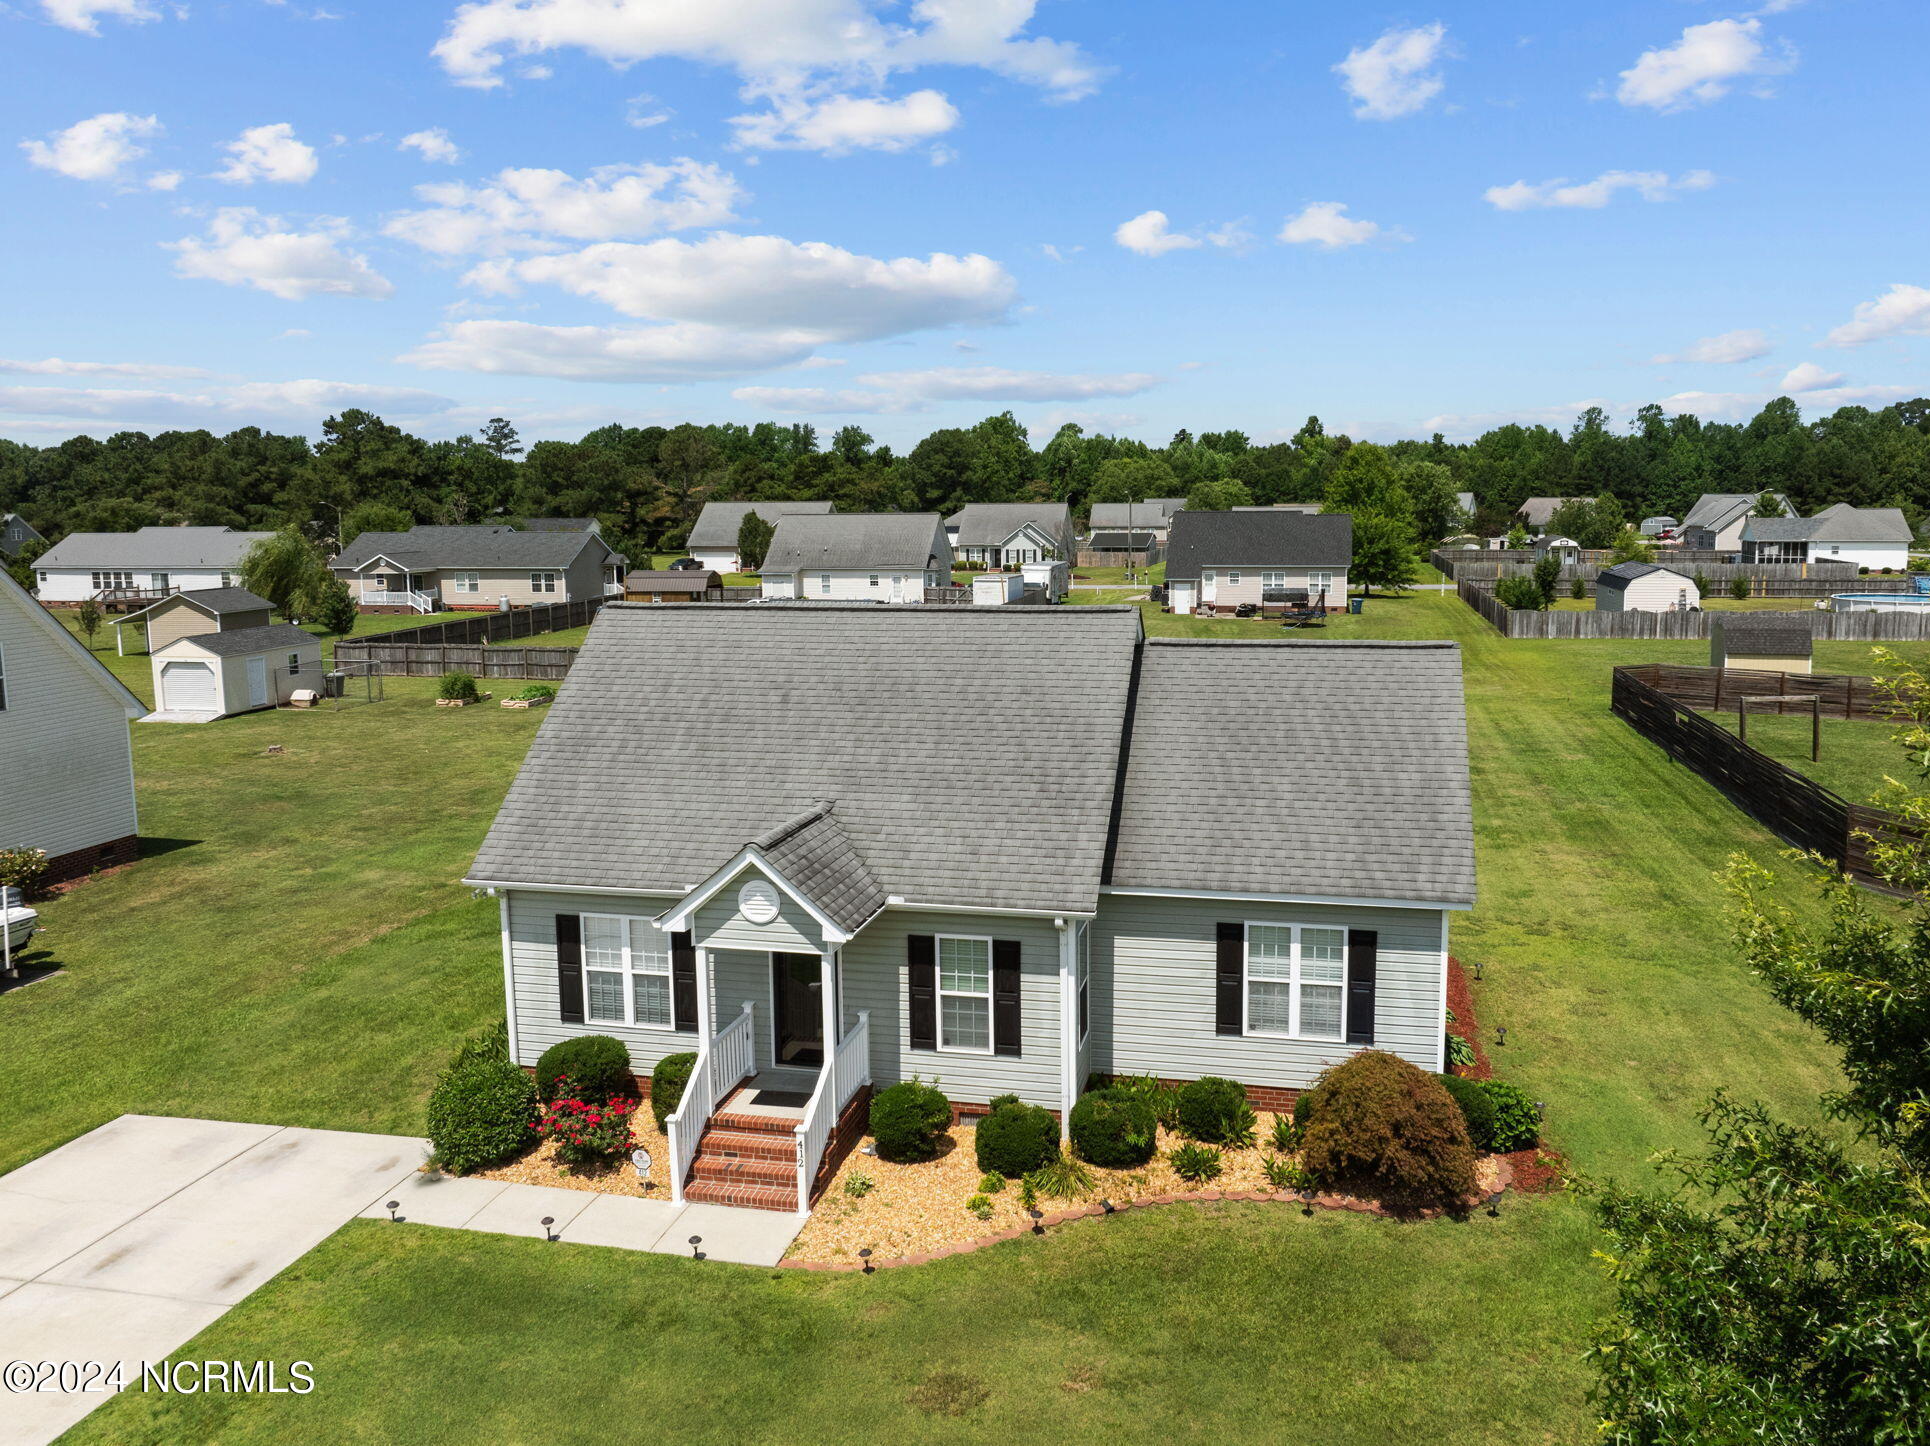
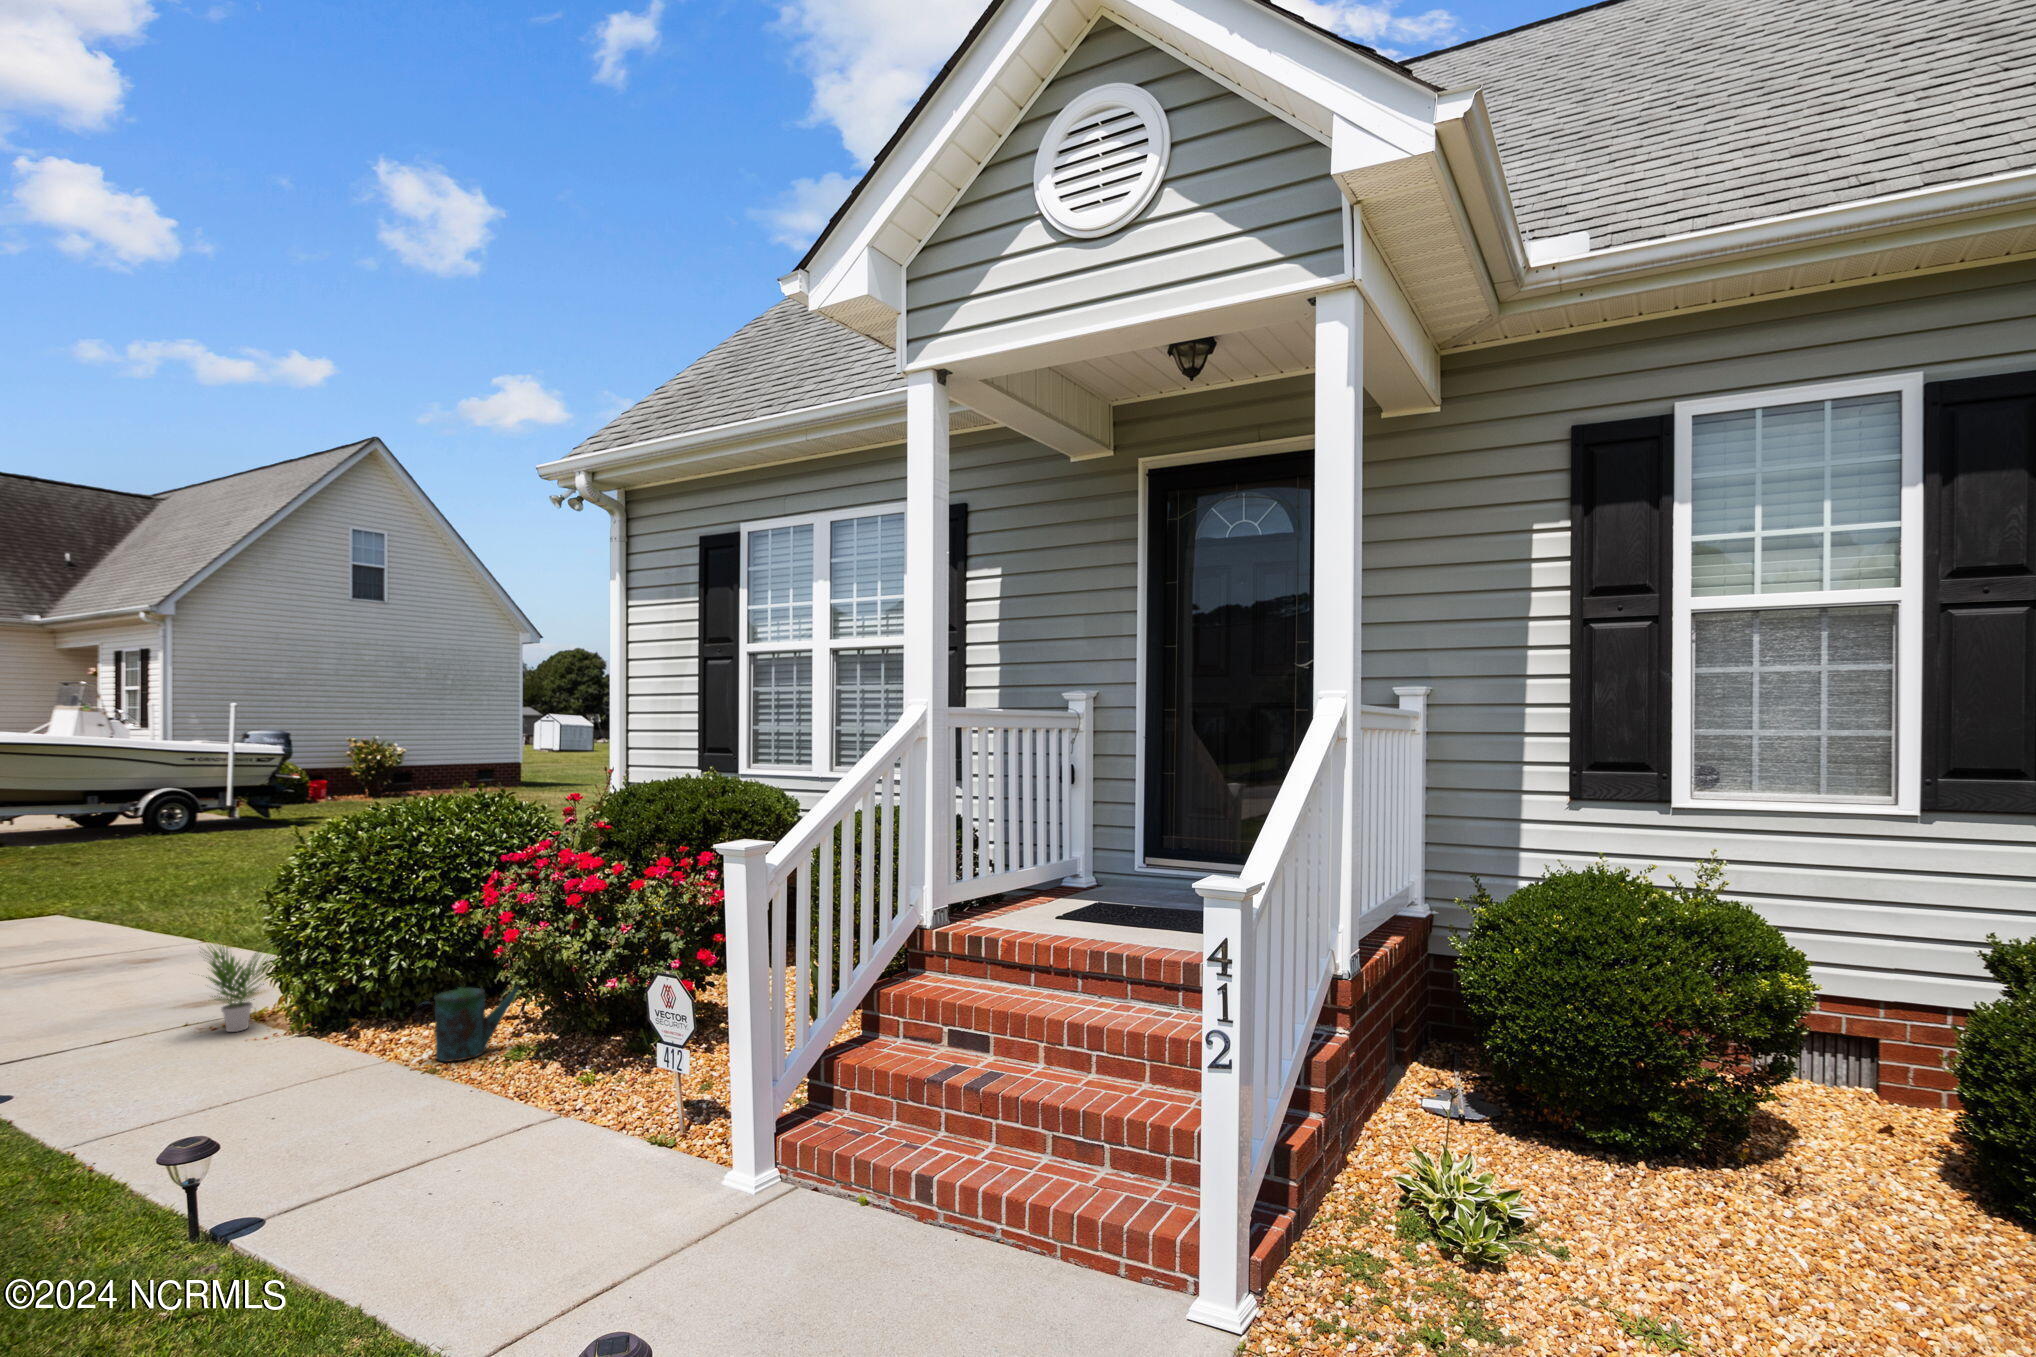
watering can: none [529,1147,564,1181] -> present [417,986,520,1062]

